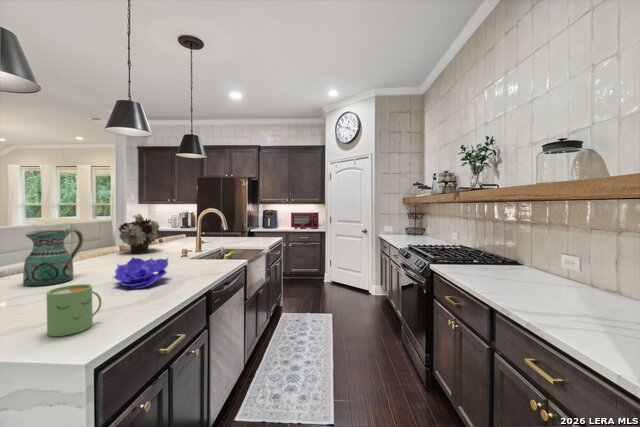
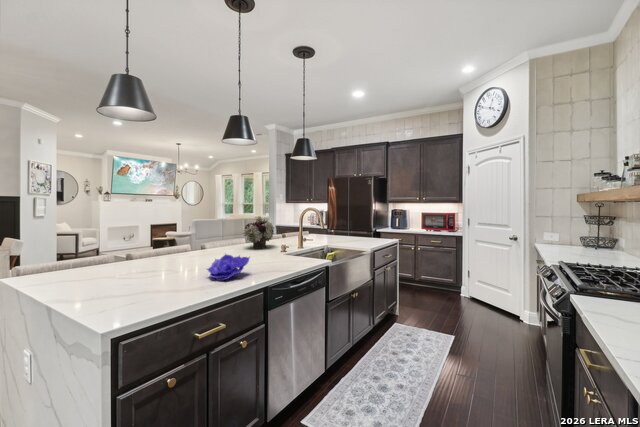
ceramic pitcher: present [23,228,84,286] -> none [168,228,205,269]
mug: present [47,284,102,336] -> none [132,274,169,310]

